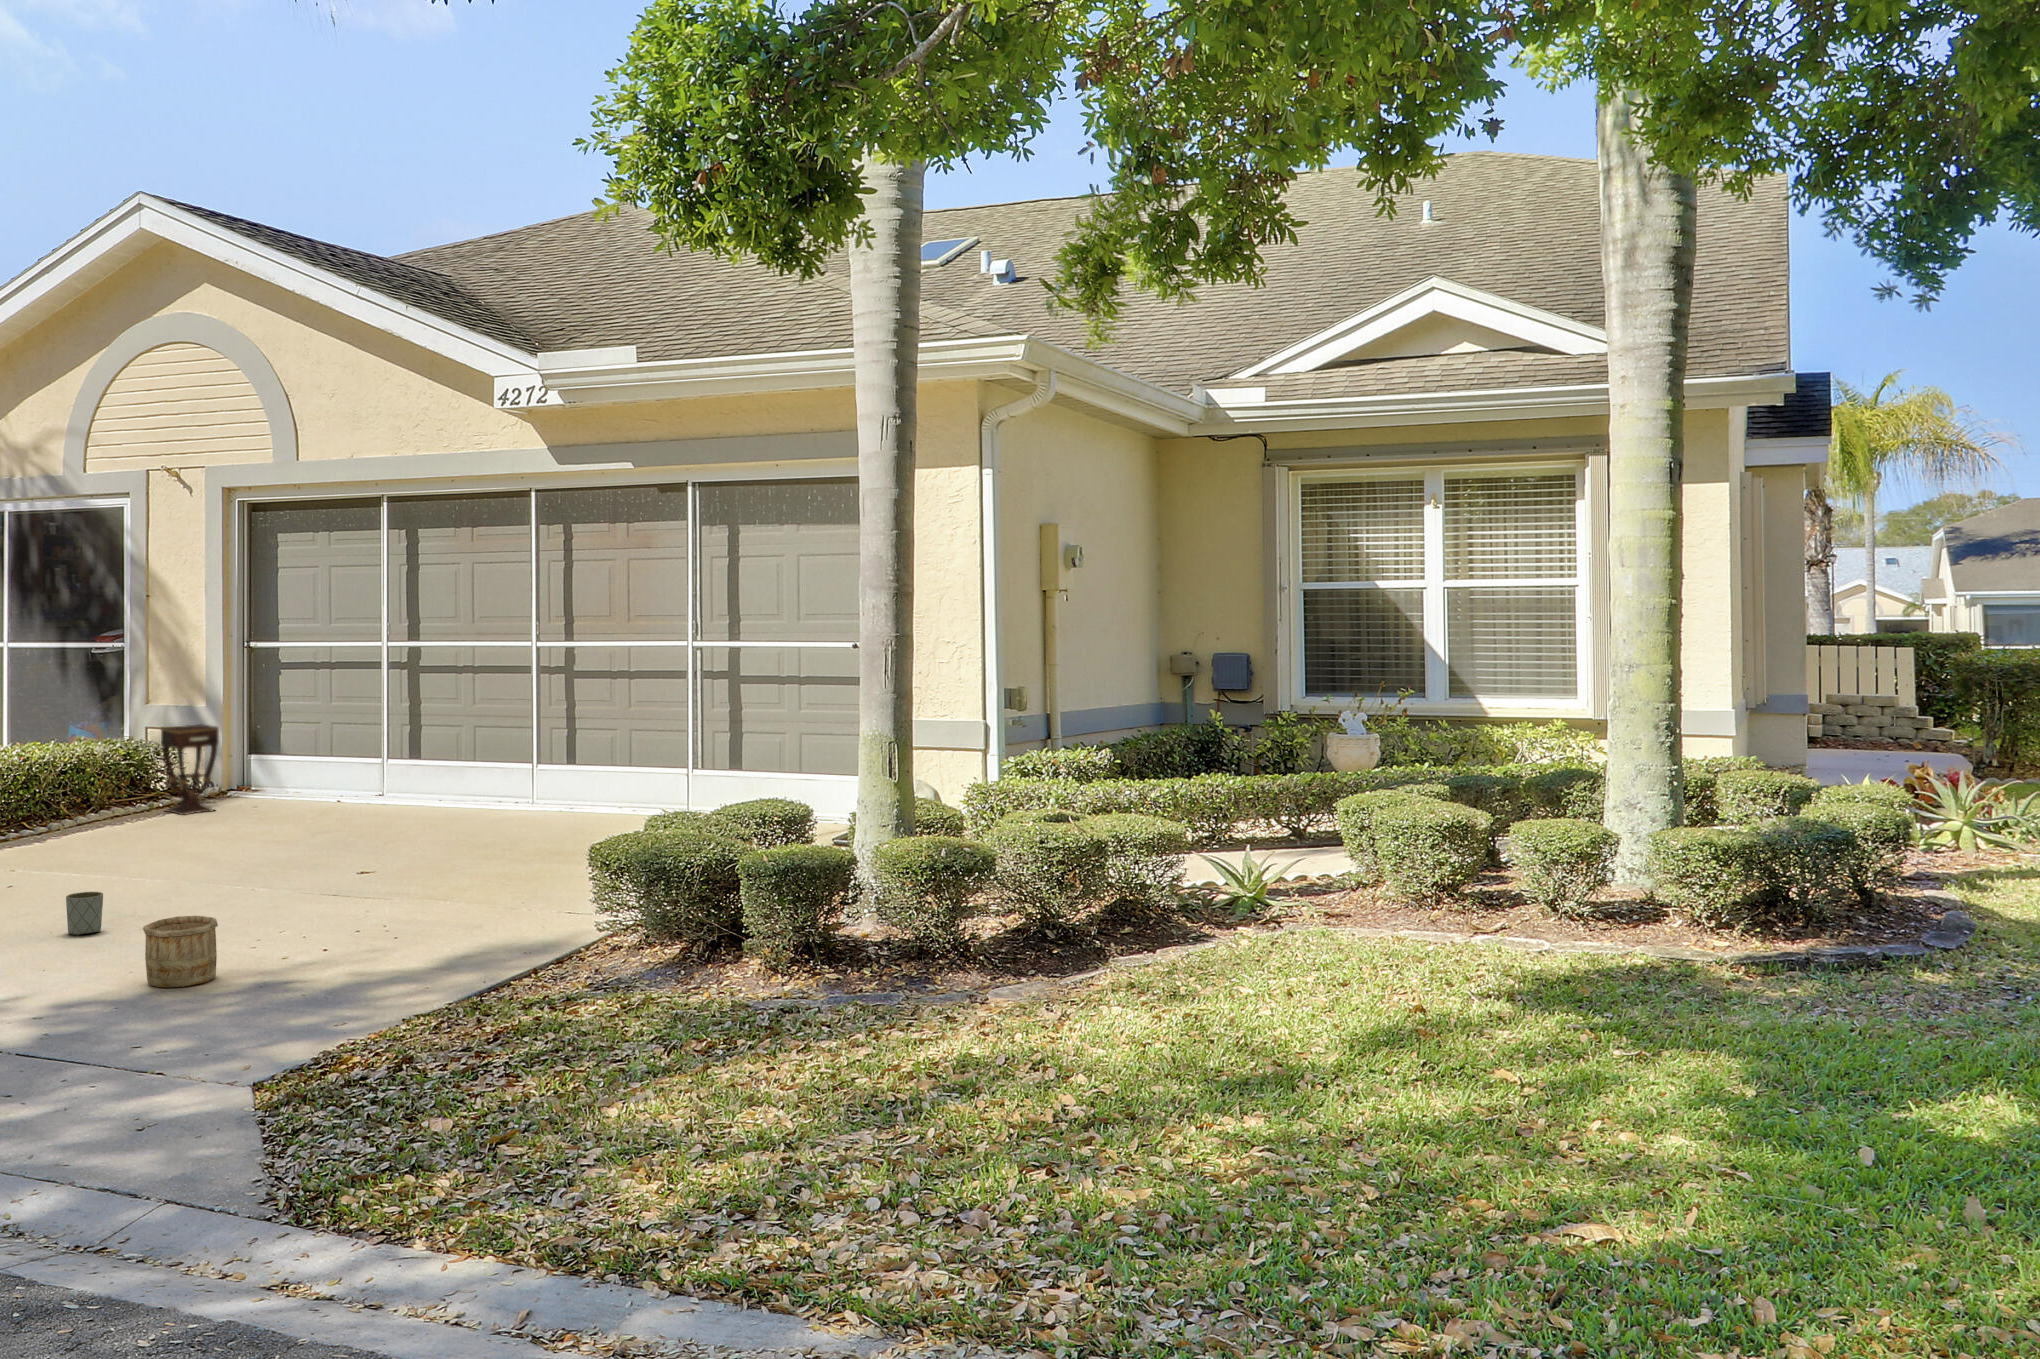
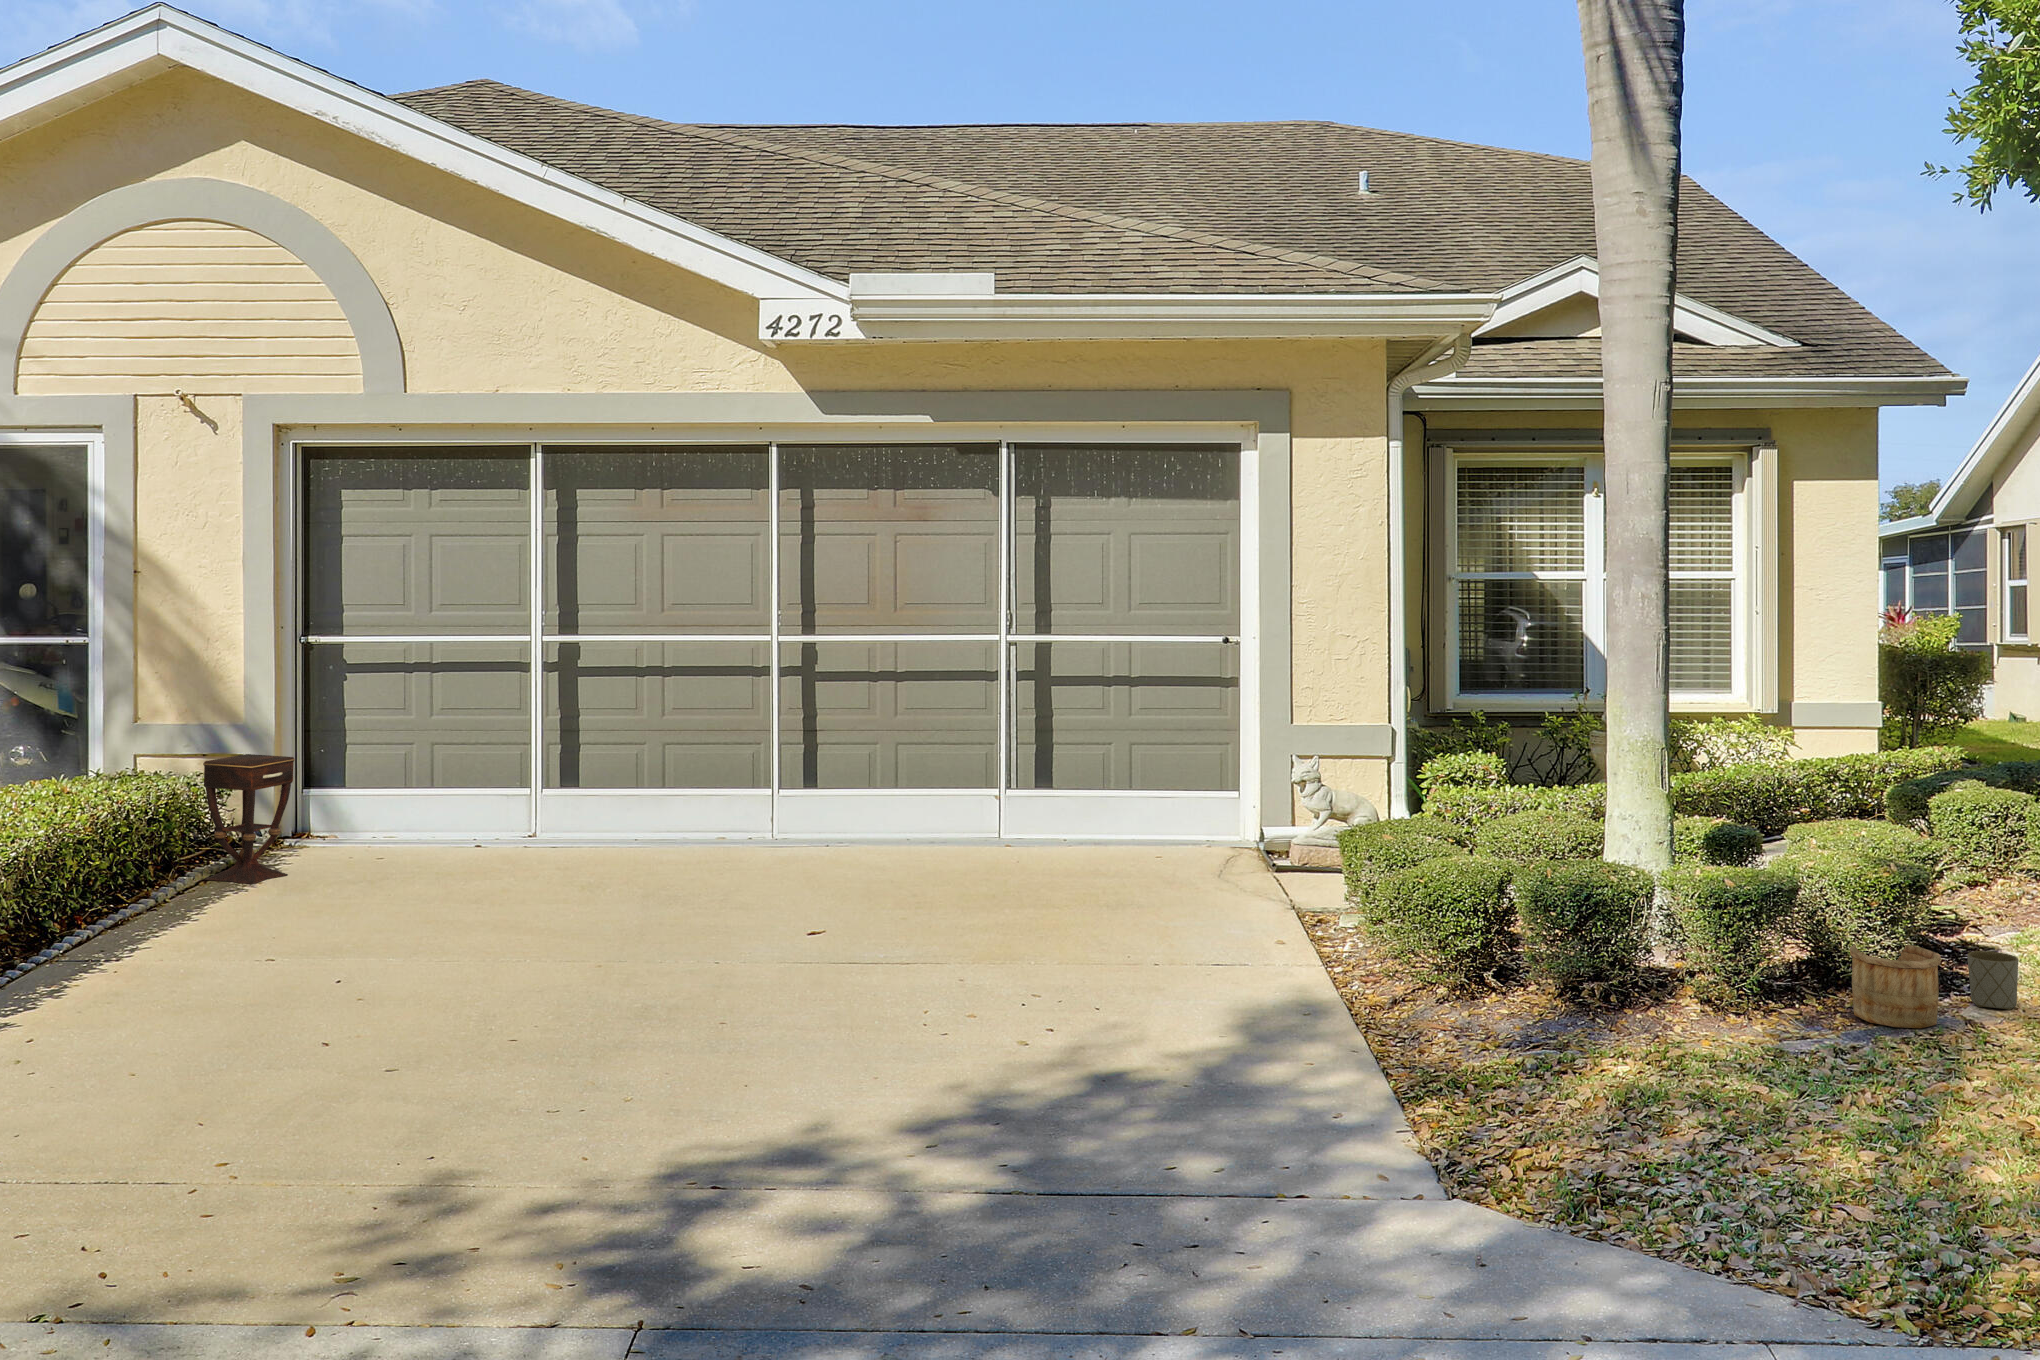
planter: present [66,892,103,936] -> present [1967,951,2018,1010]
wooden bucket: present [143,916,218,988] -> present [1850,945,1941,1028]

